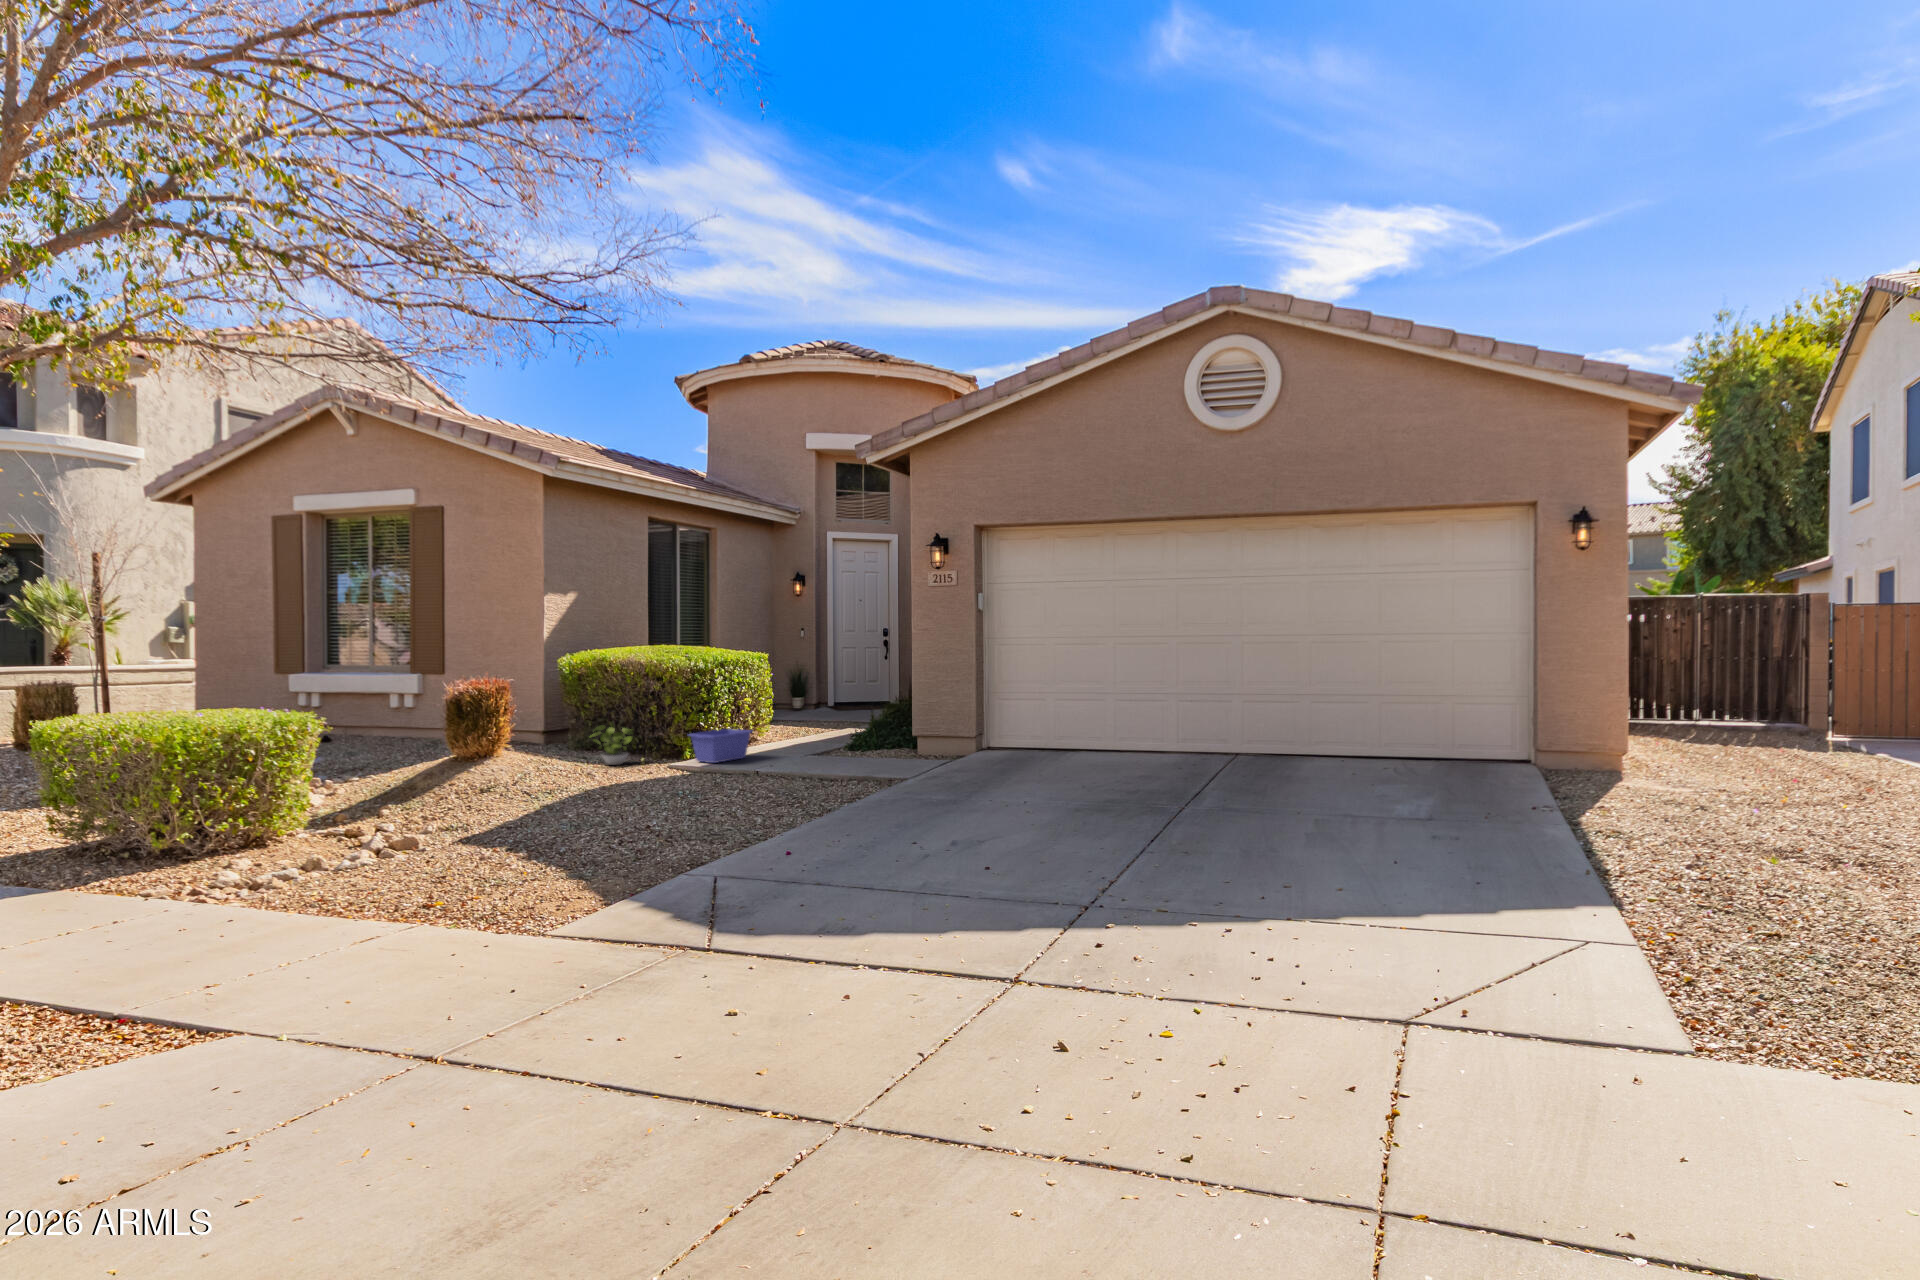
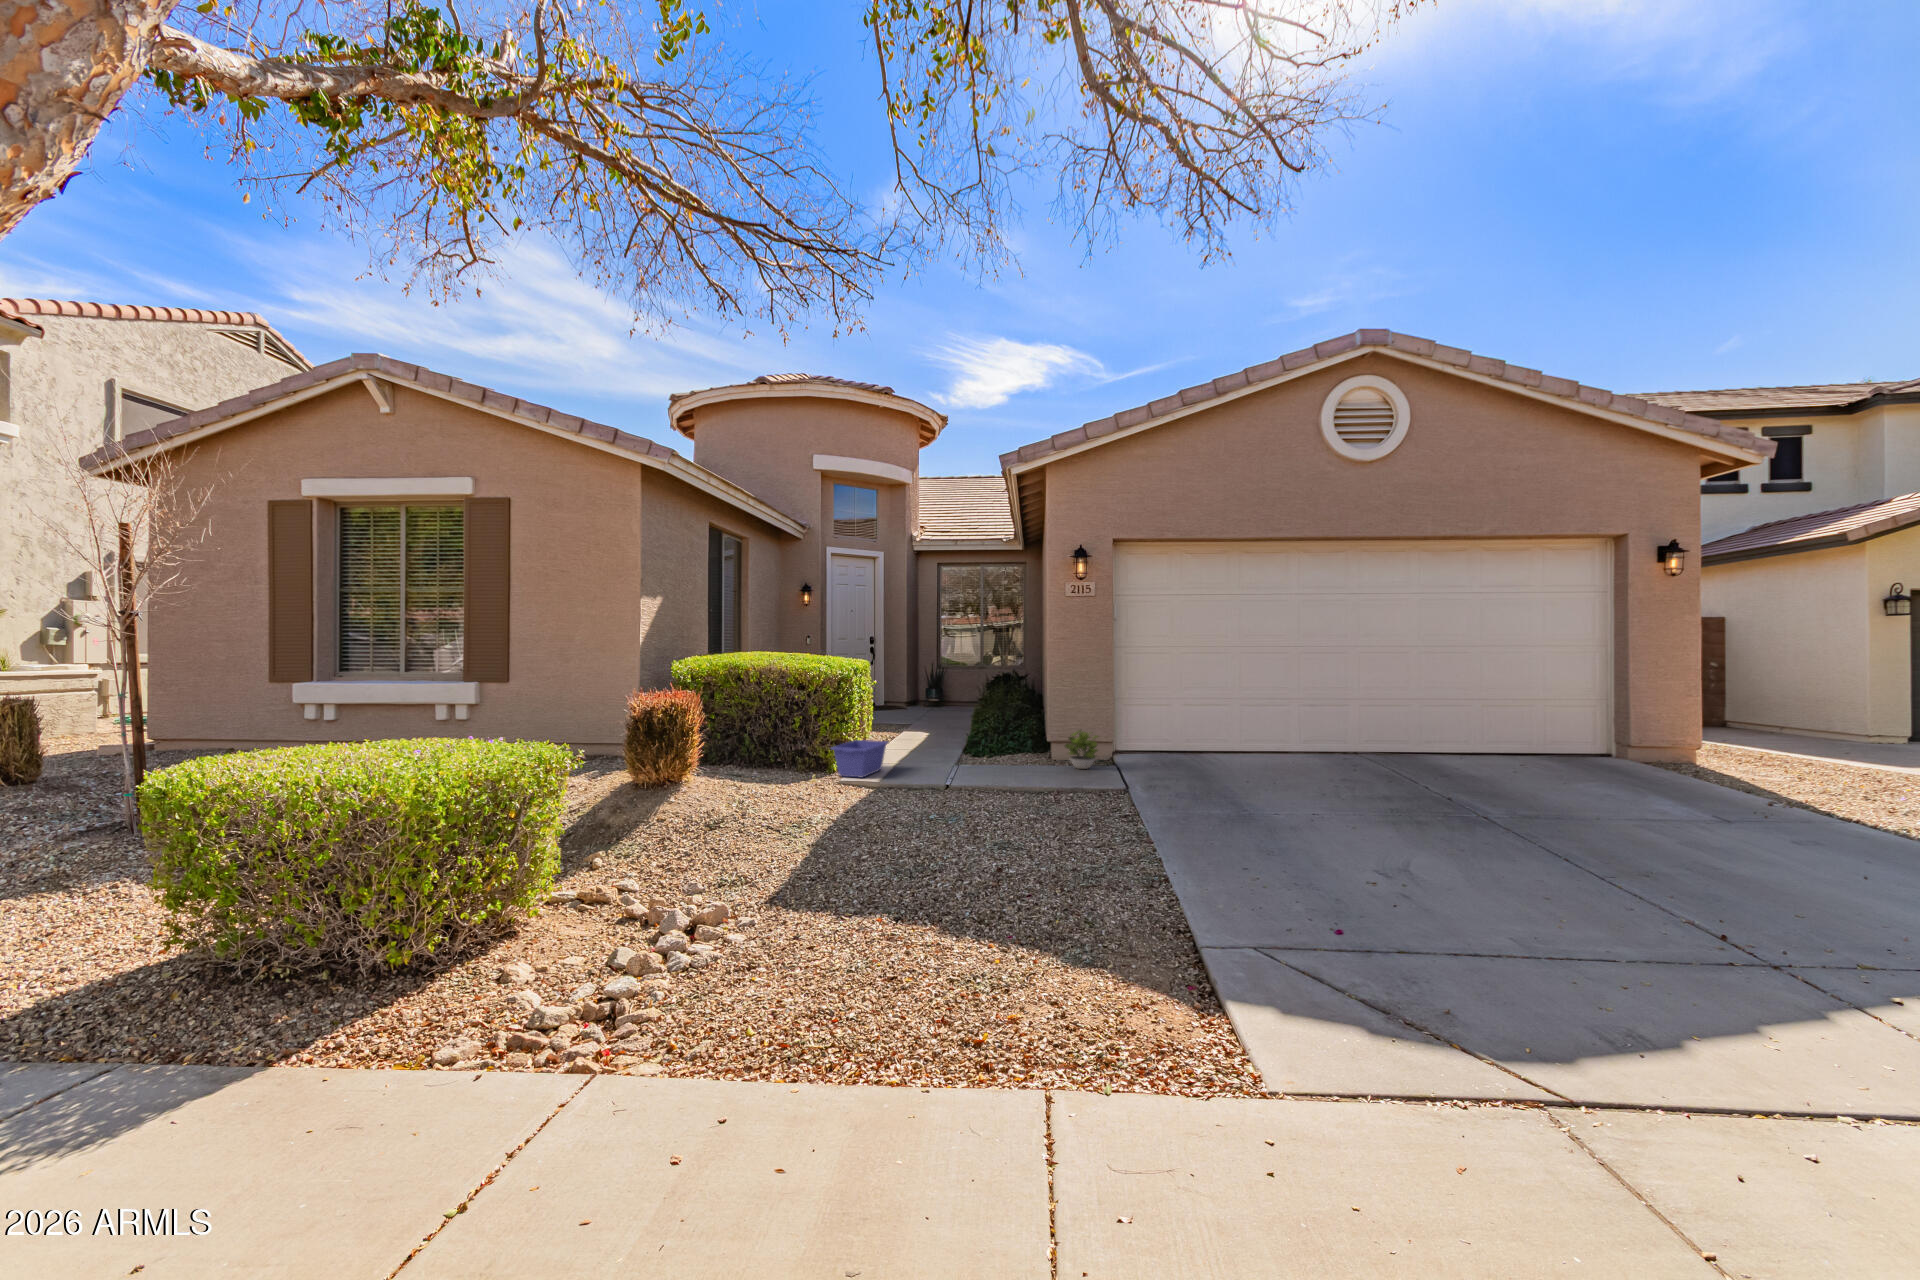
potted plant: present [590,725,633,765] -> present [1065,730,1098,769]

